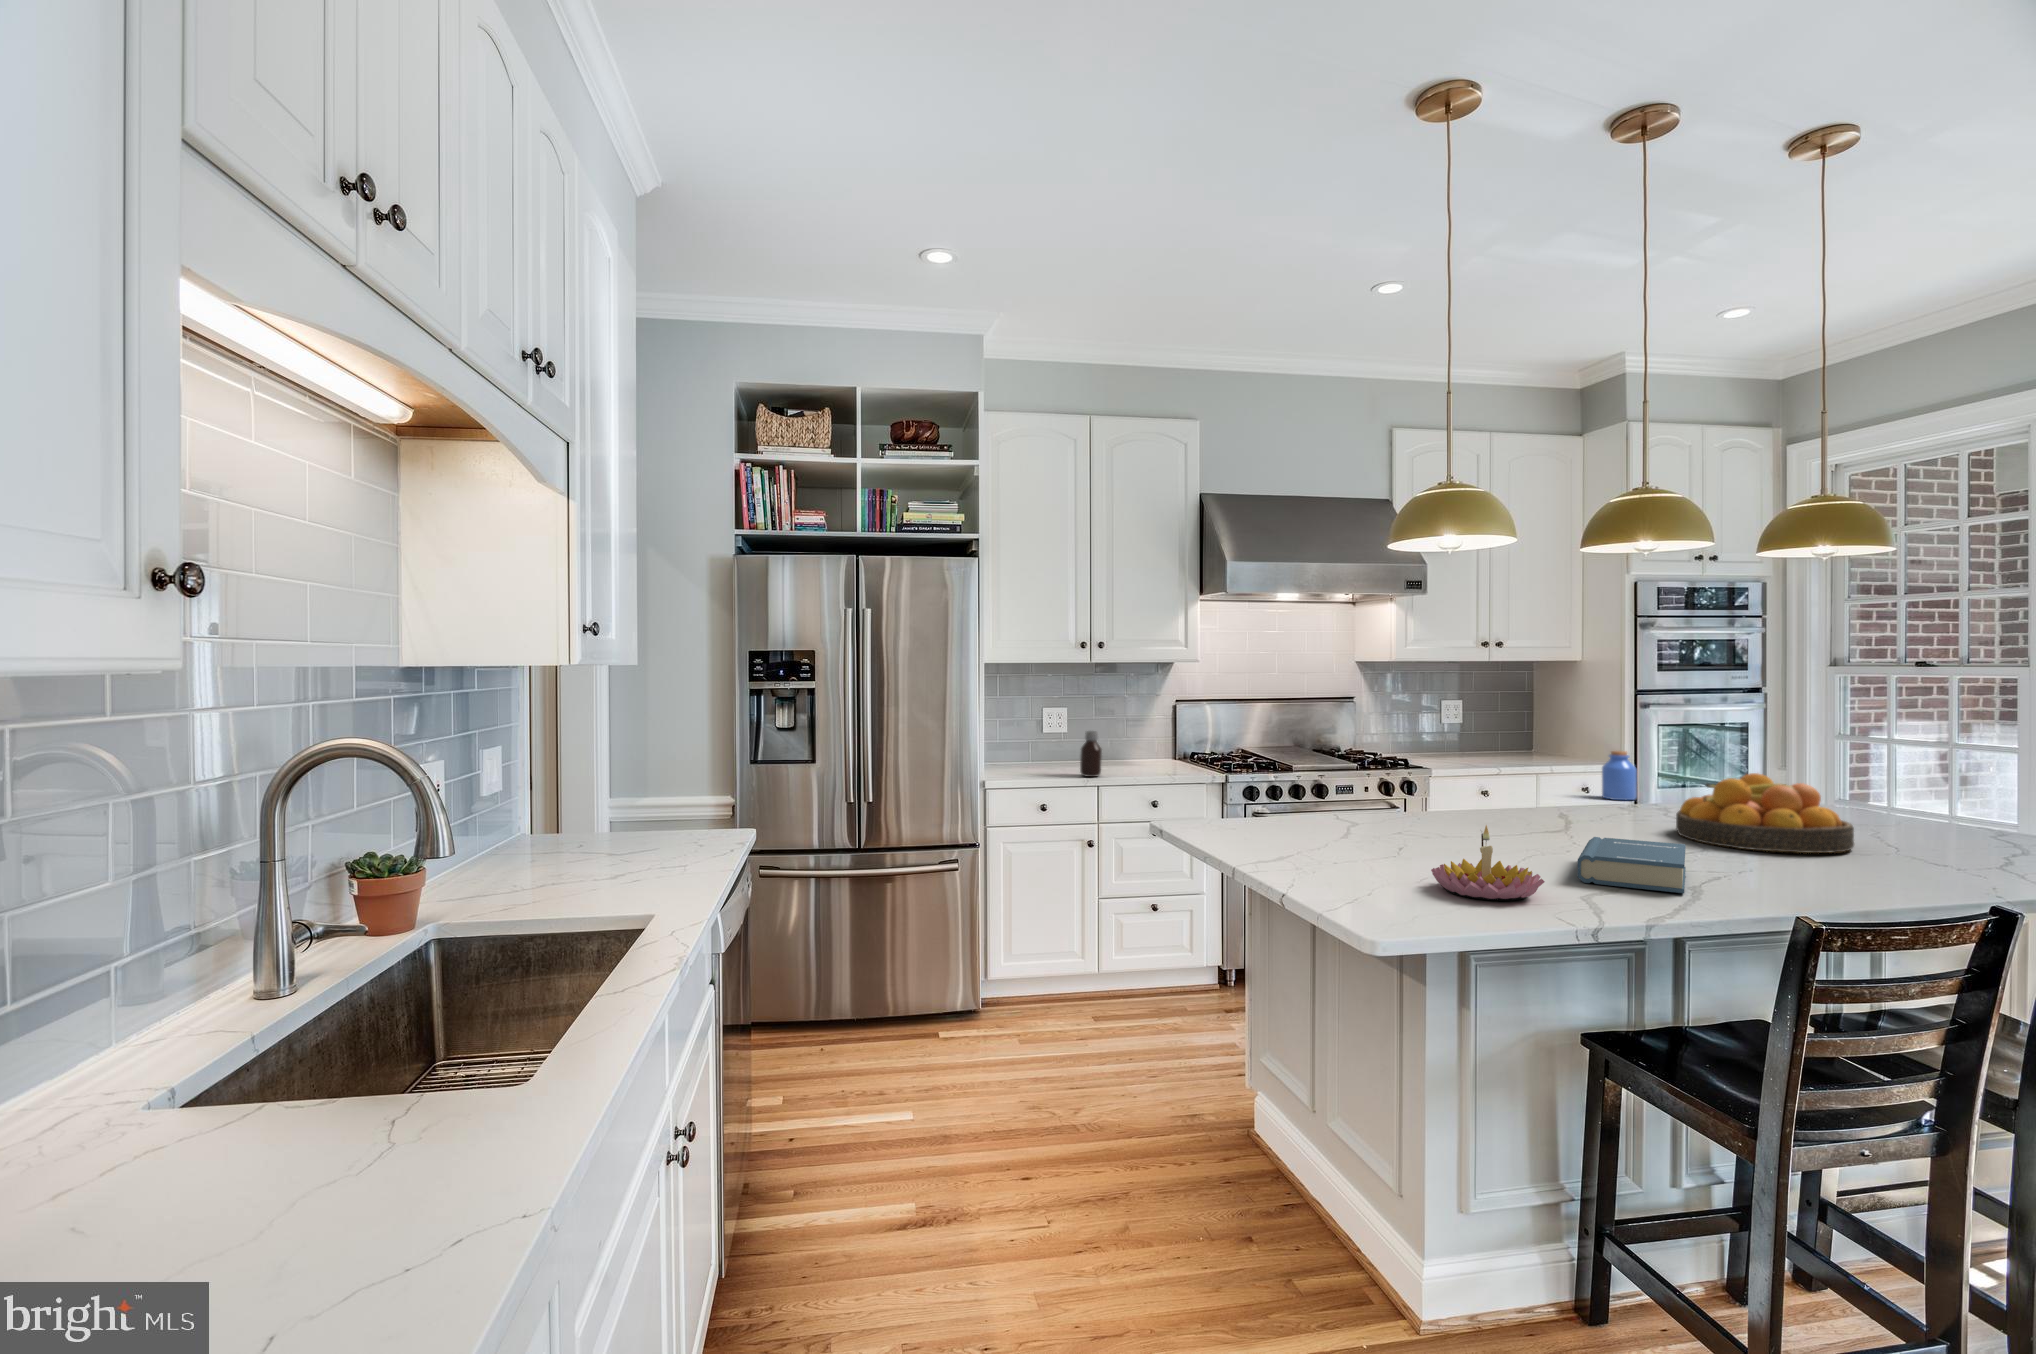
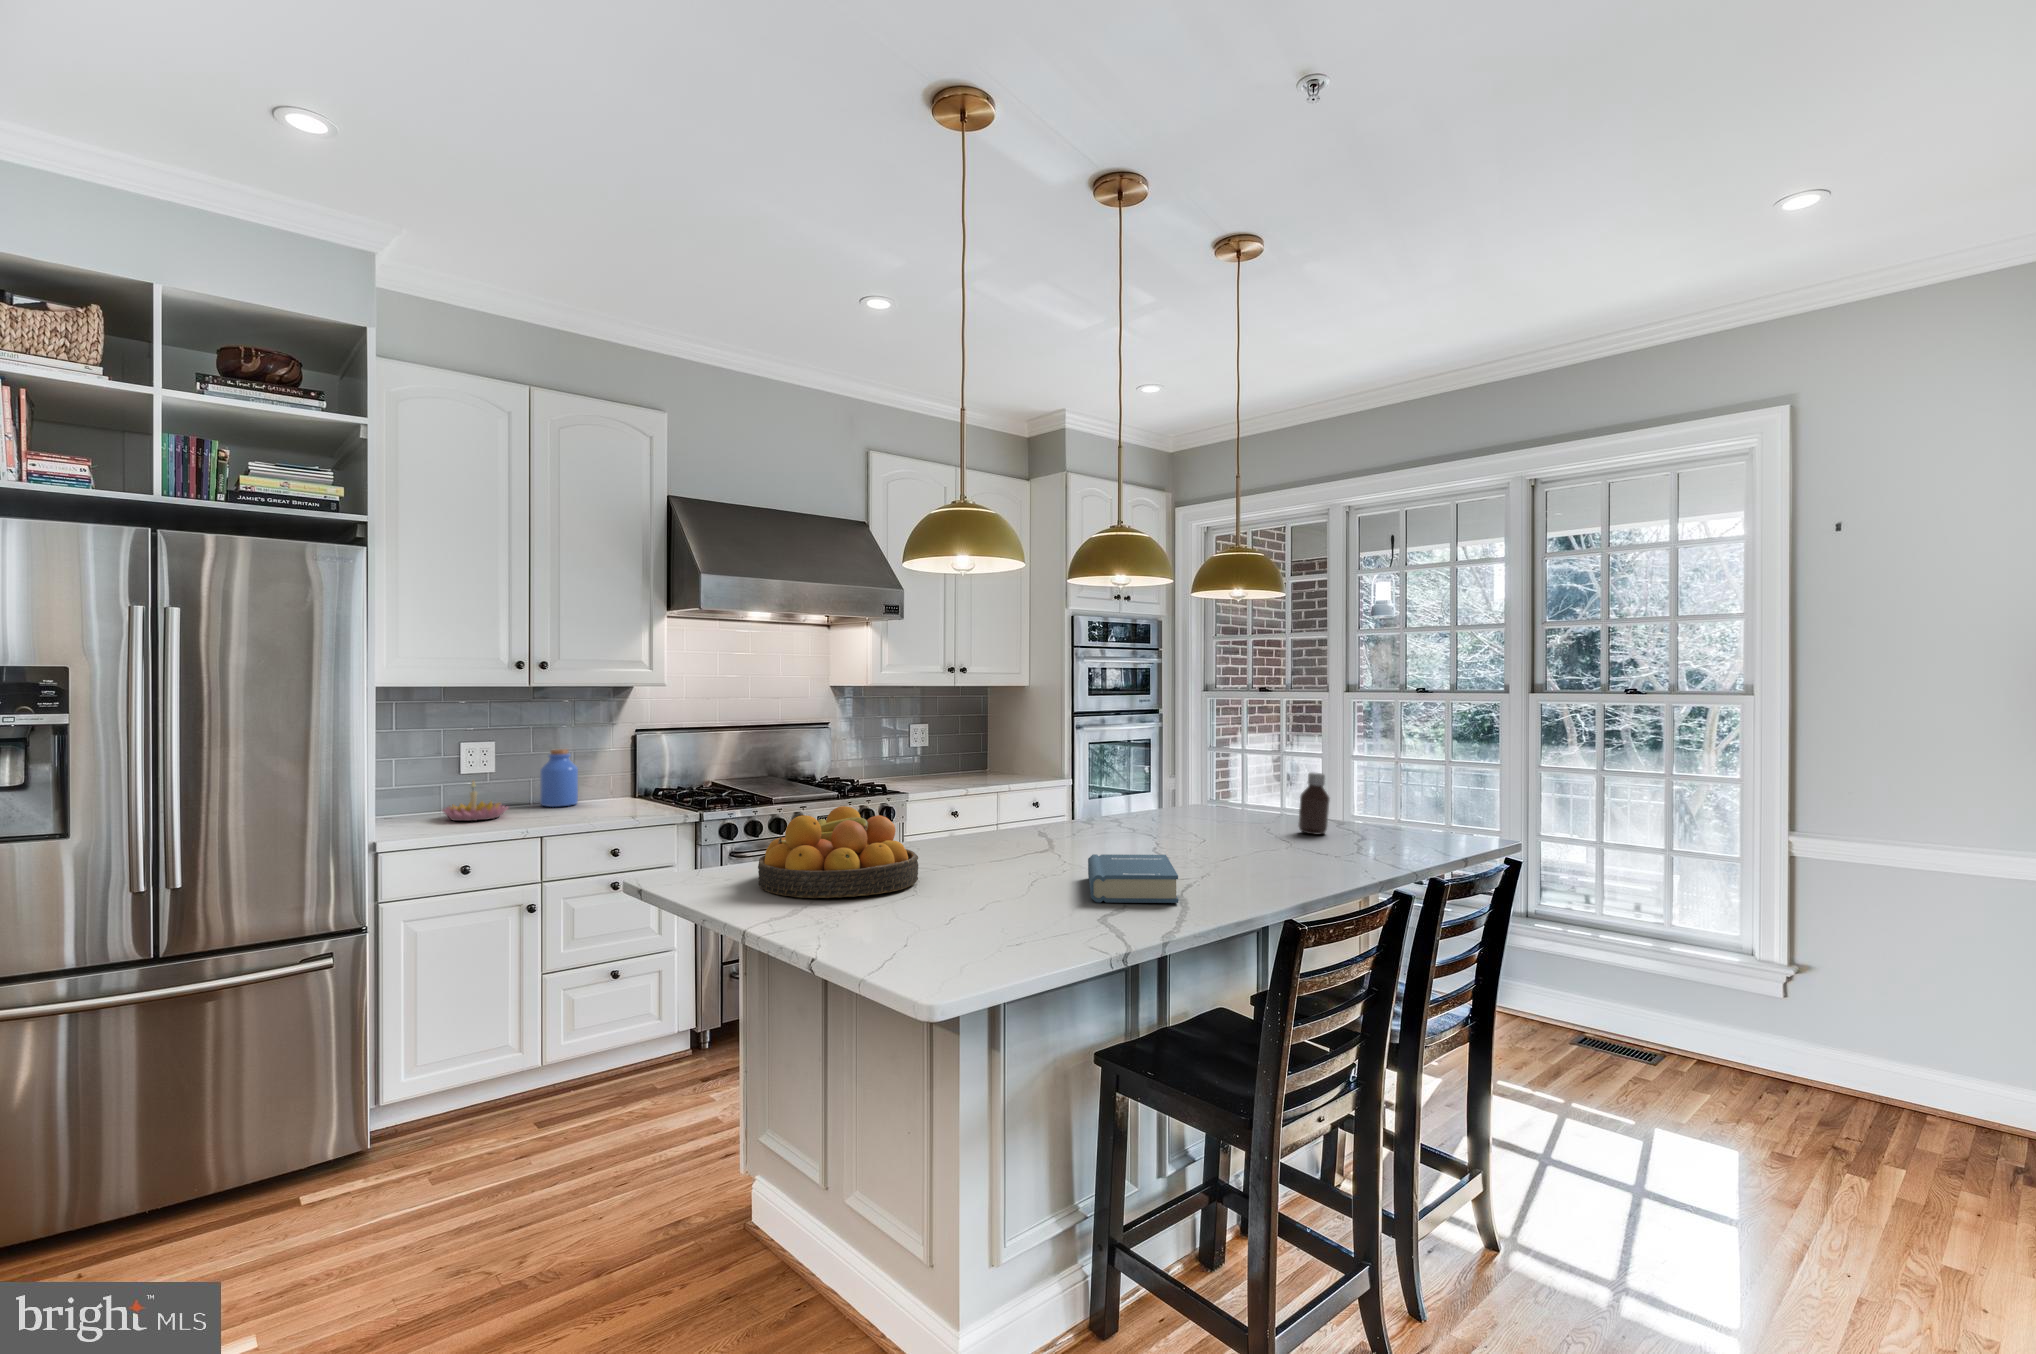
bottle: present [1080,731,1102,777] -> present [1298,772,1330,835]
jar: present [1602,751,1637,800] -> present [540,749,578,807]
fruit bowl: present [1676,773,1854,853] -> present [758,806,918,898]
candle holder: present [1431,825,1545,901] -> present [442,781,508,821]

